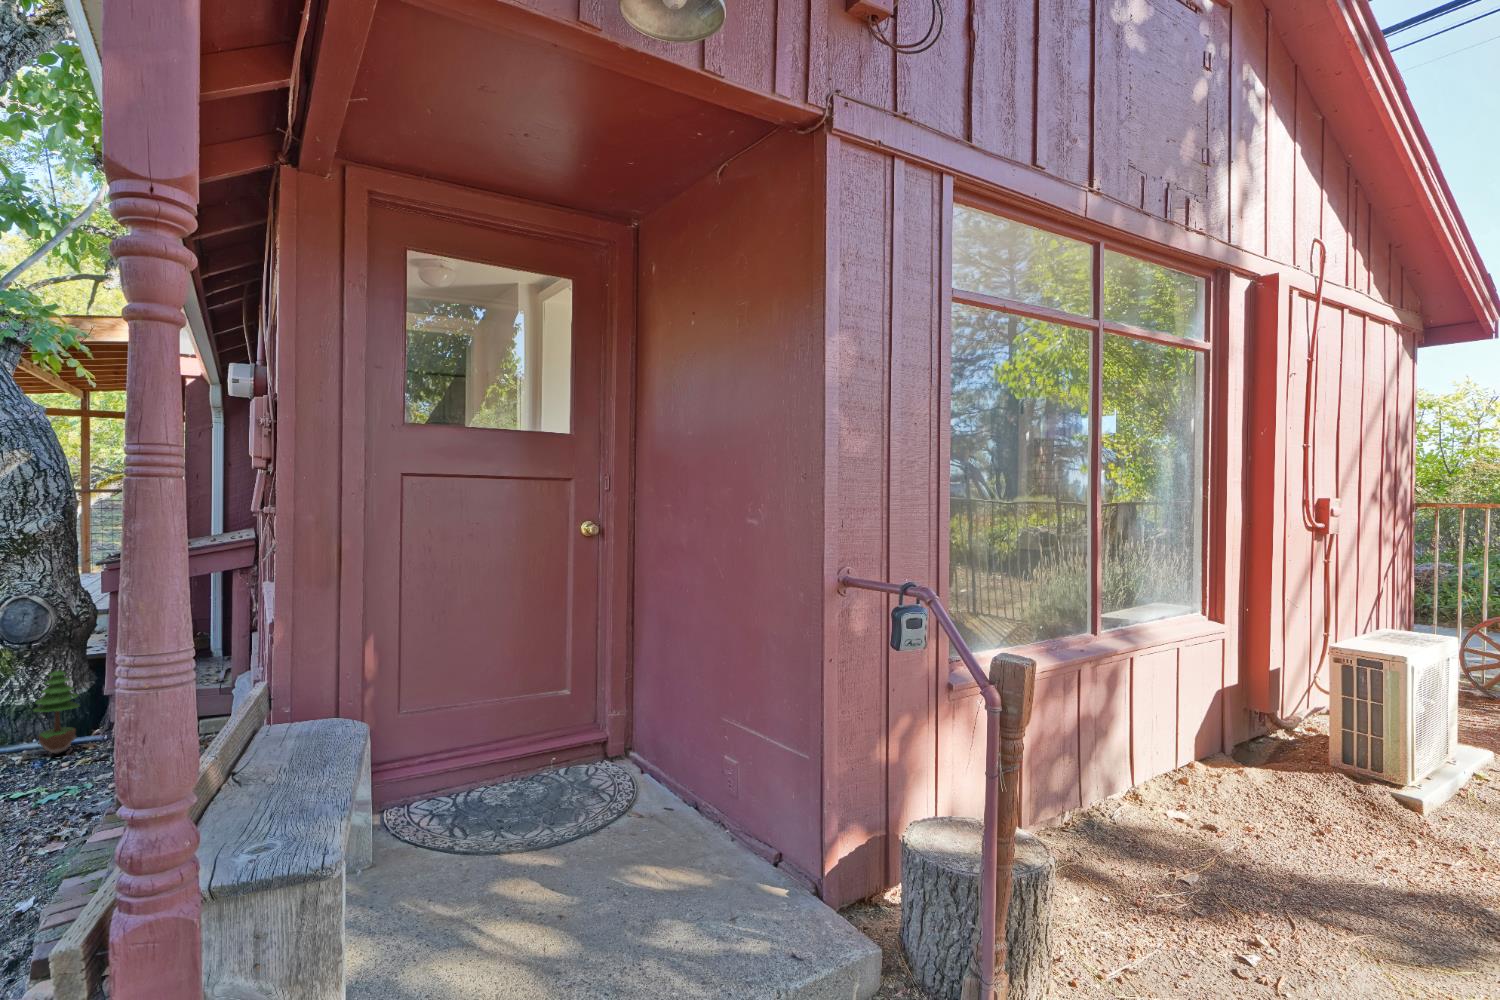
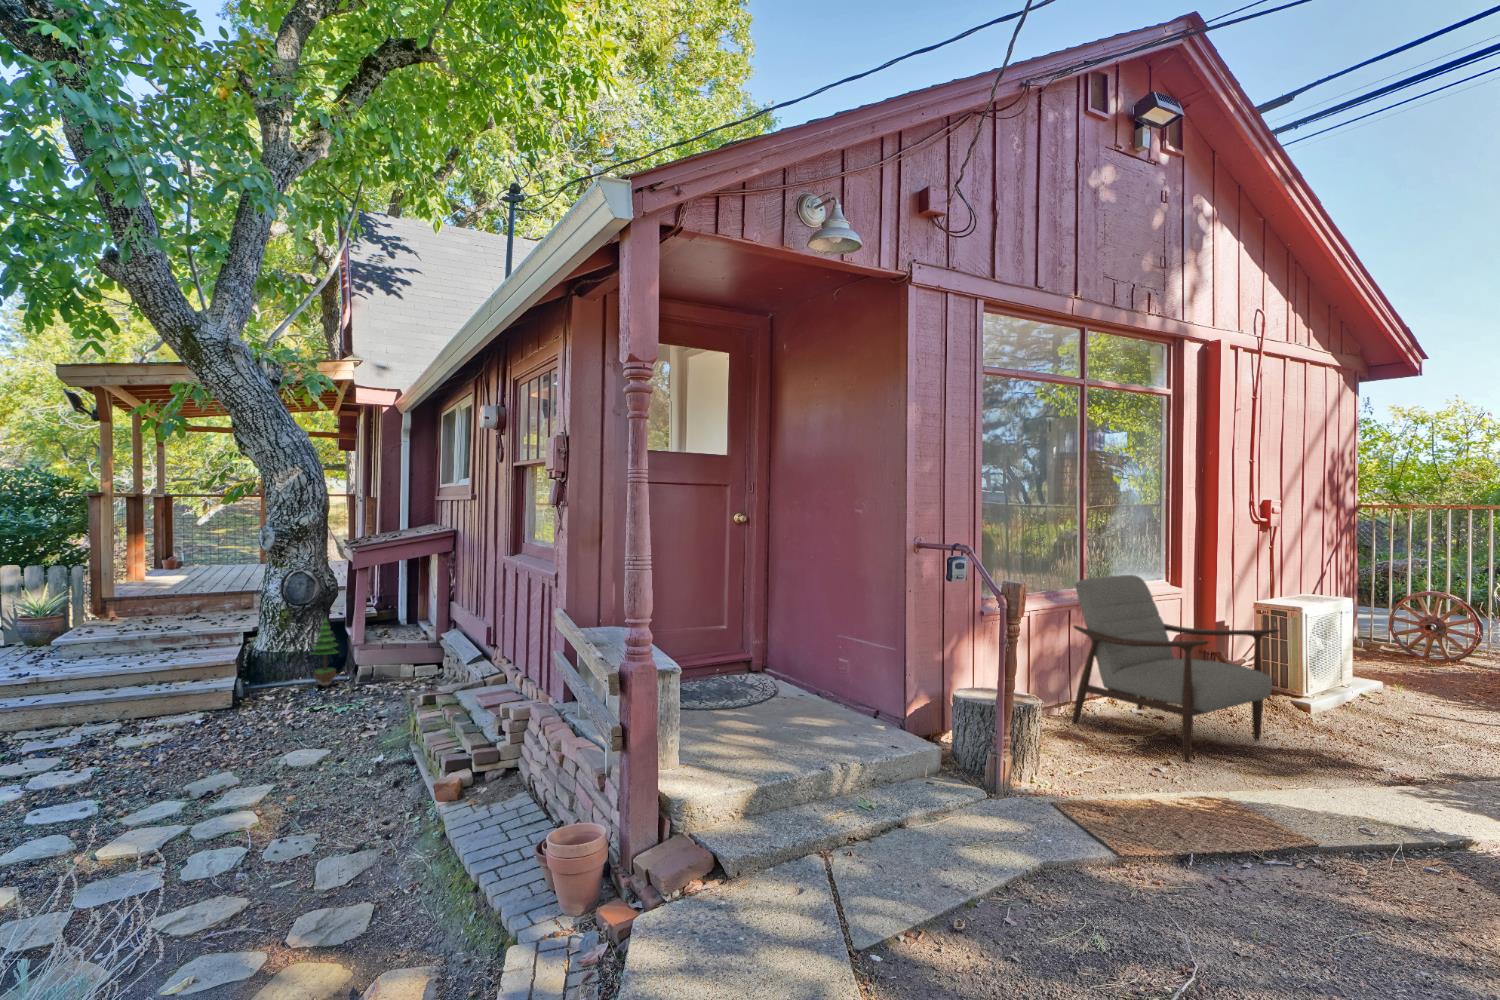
chair: none [1085,612,1421,949] -> present [1072,575,1279,762]

